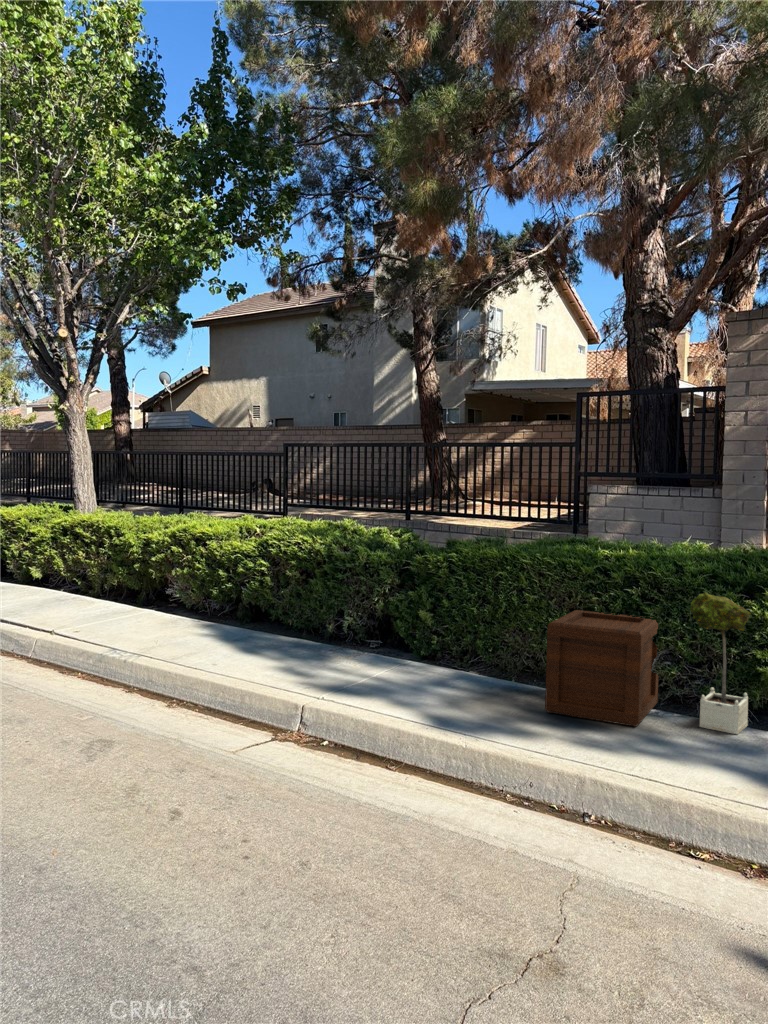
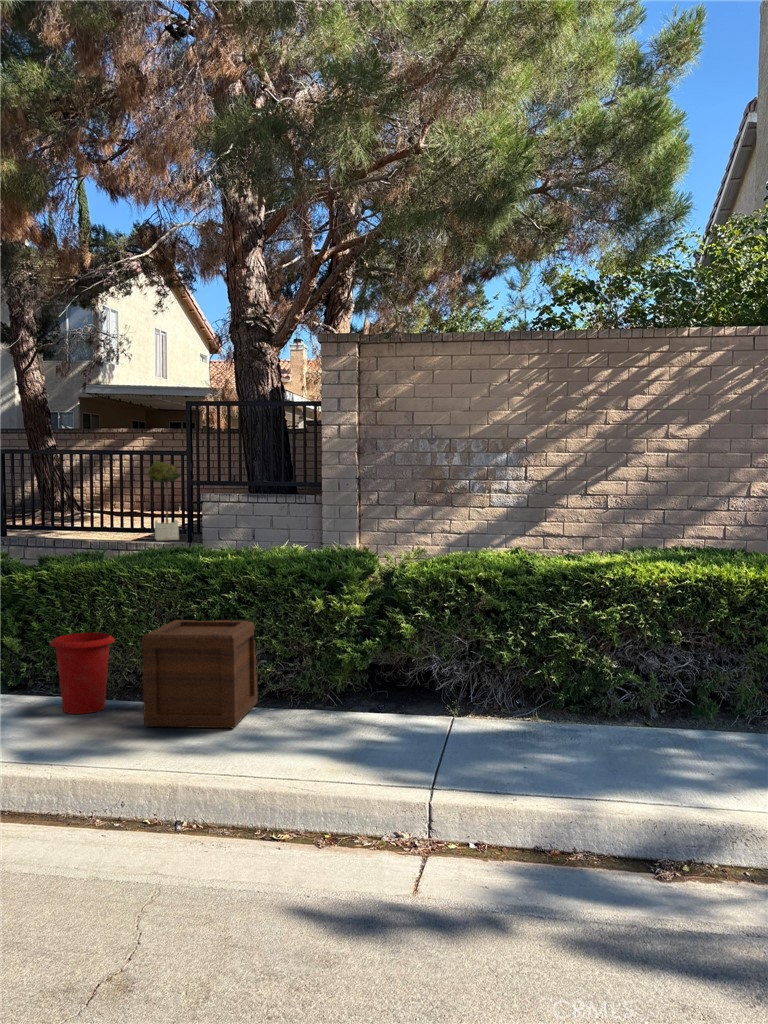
potted tree: present [690,593,751,734] -> present [147,461,181,540]
waste bin: none [458,614,517,691] -> present [50,633,115,714]

